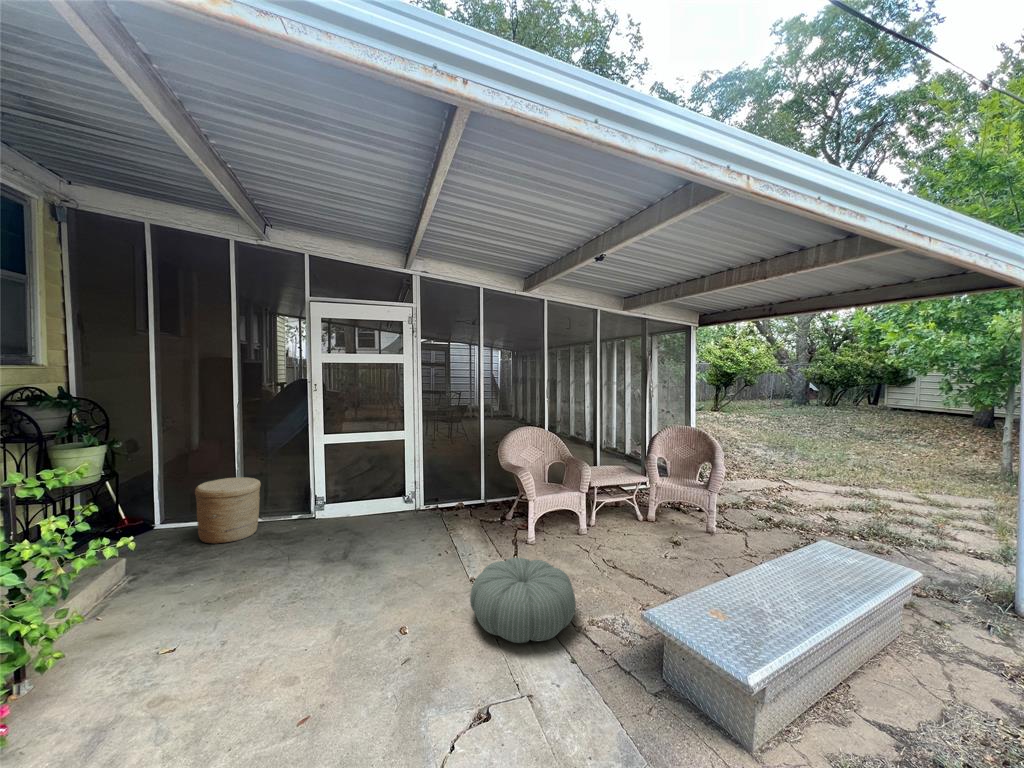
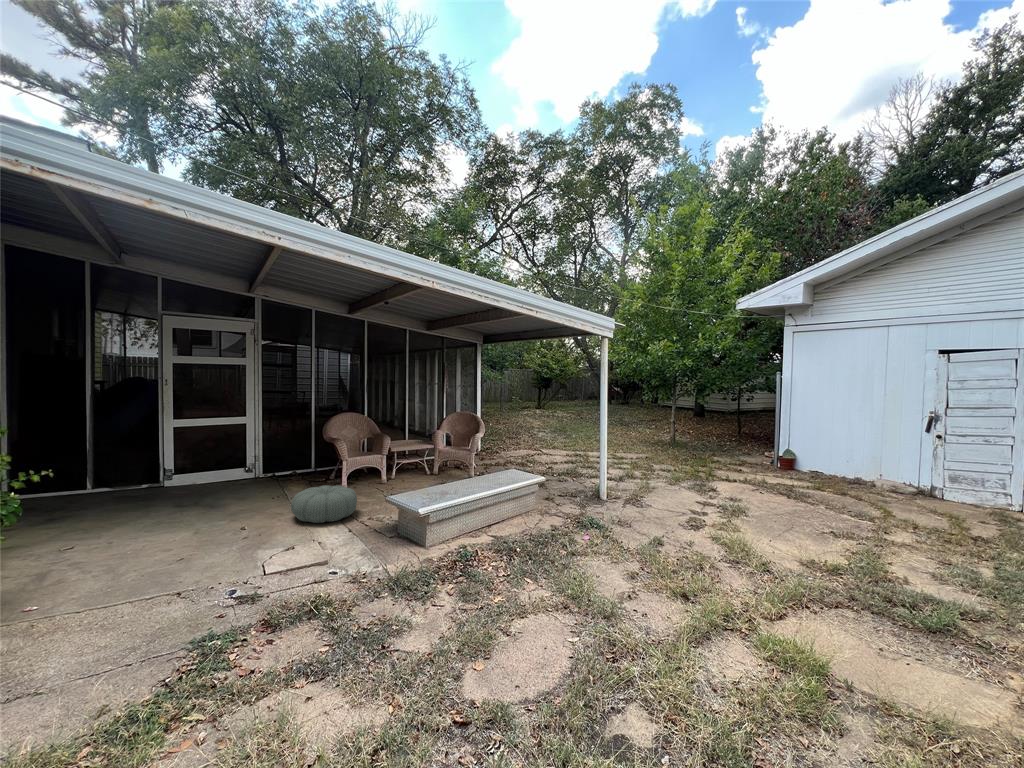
woven basket: present [195,477,261,544] -> none [54,454,115,504]

